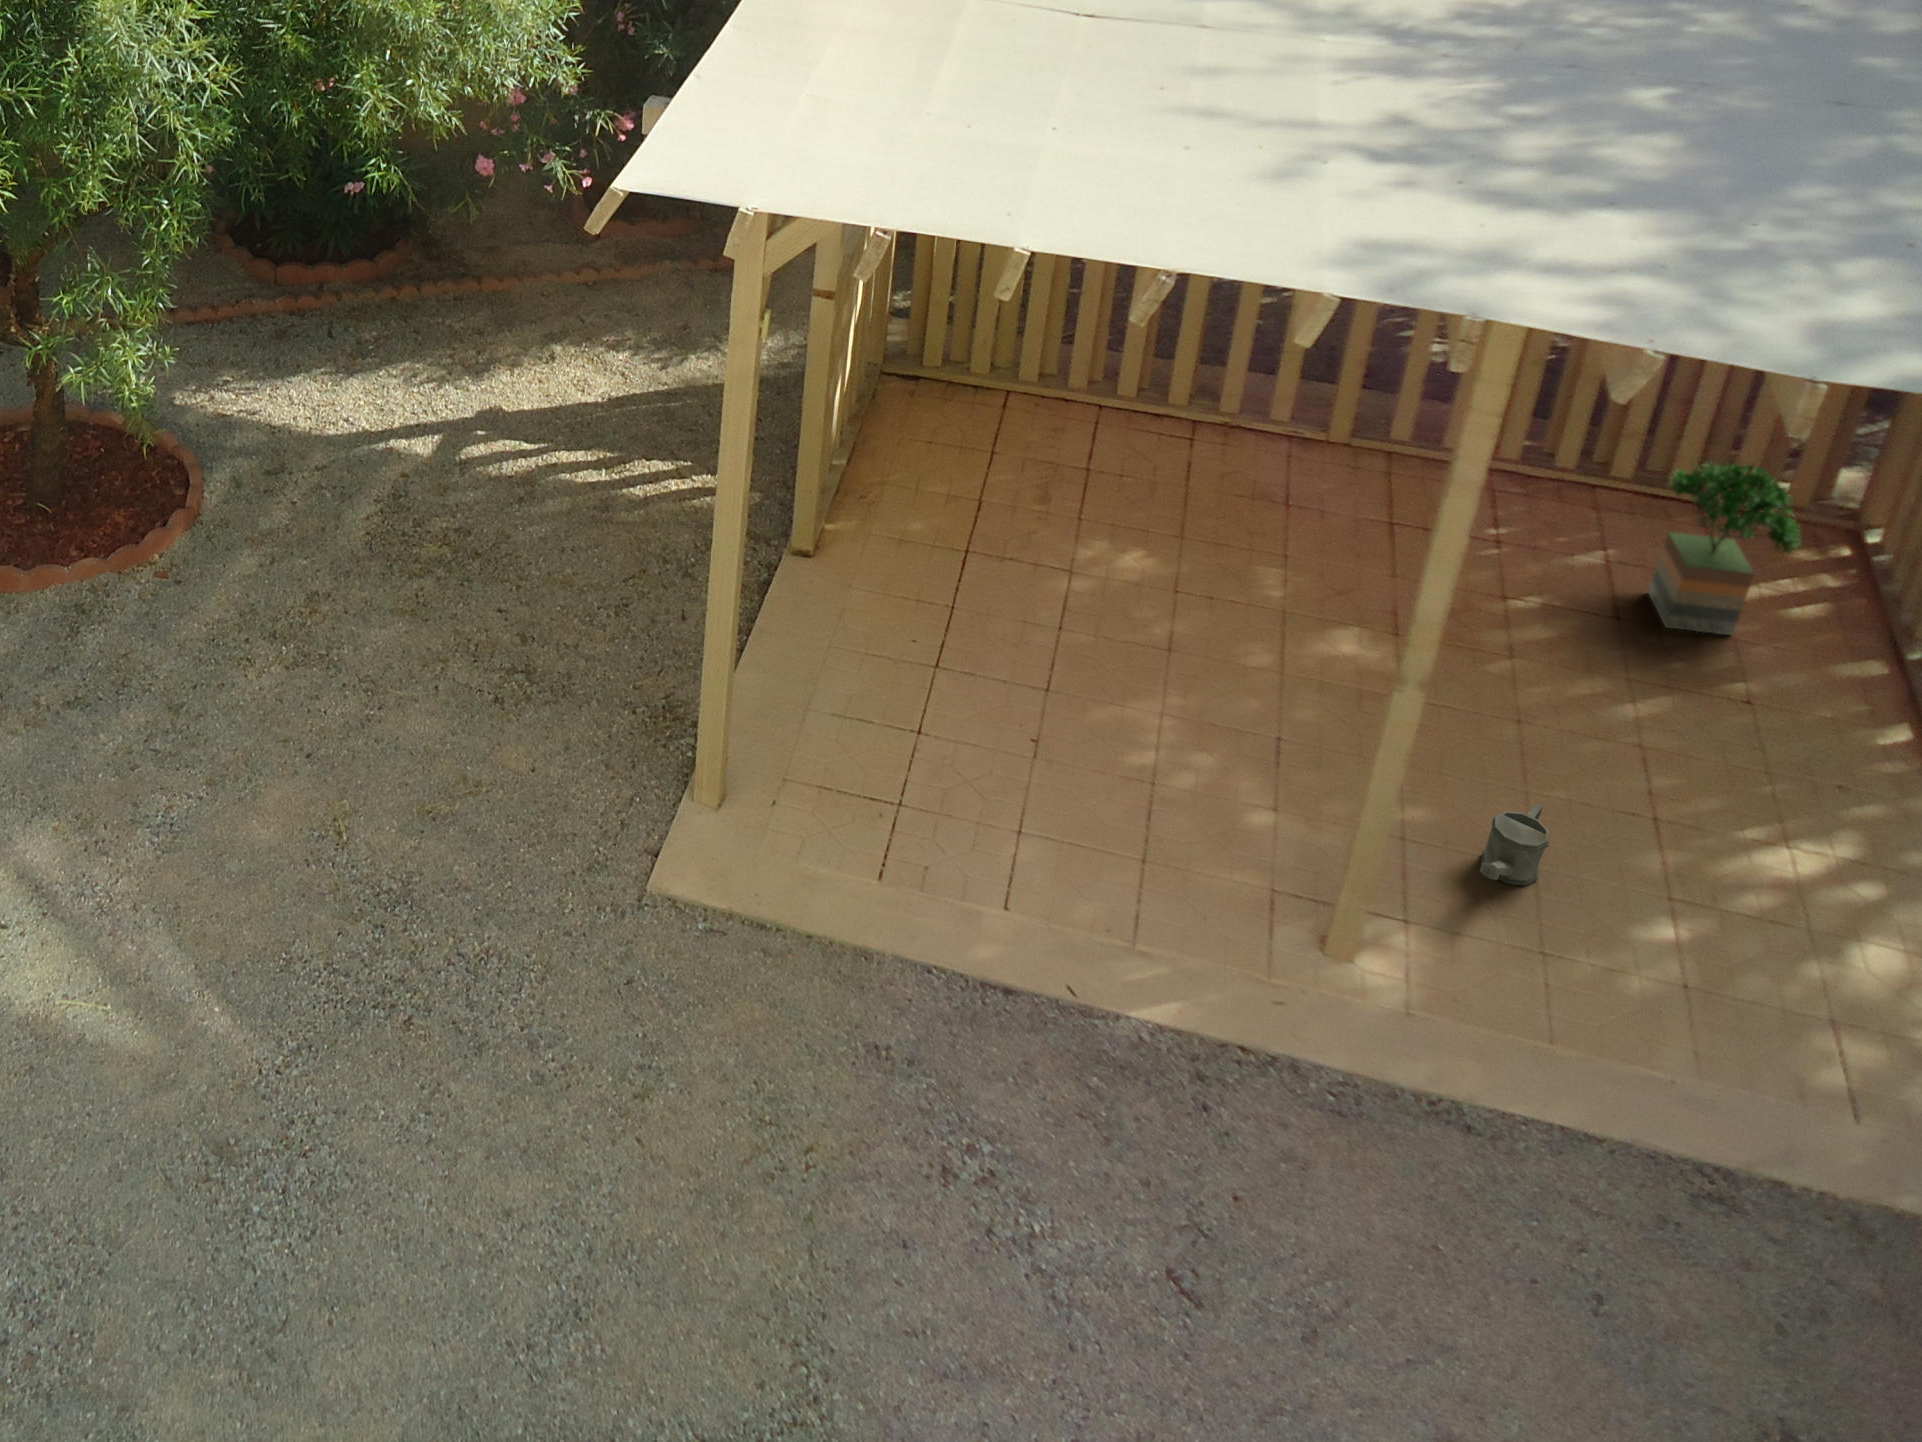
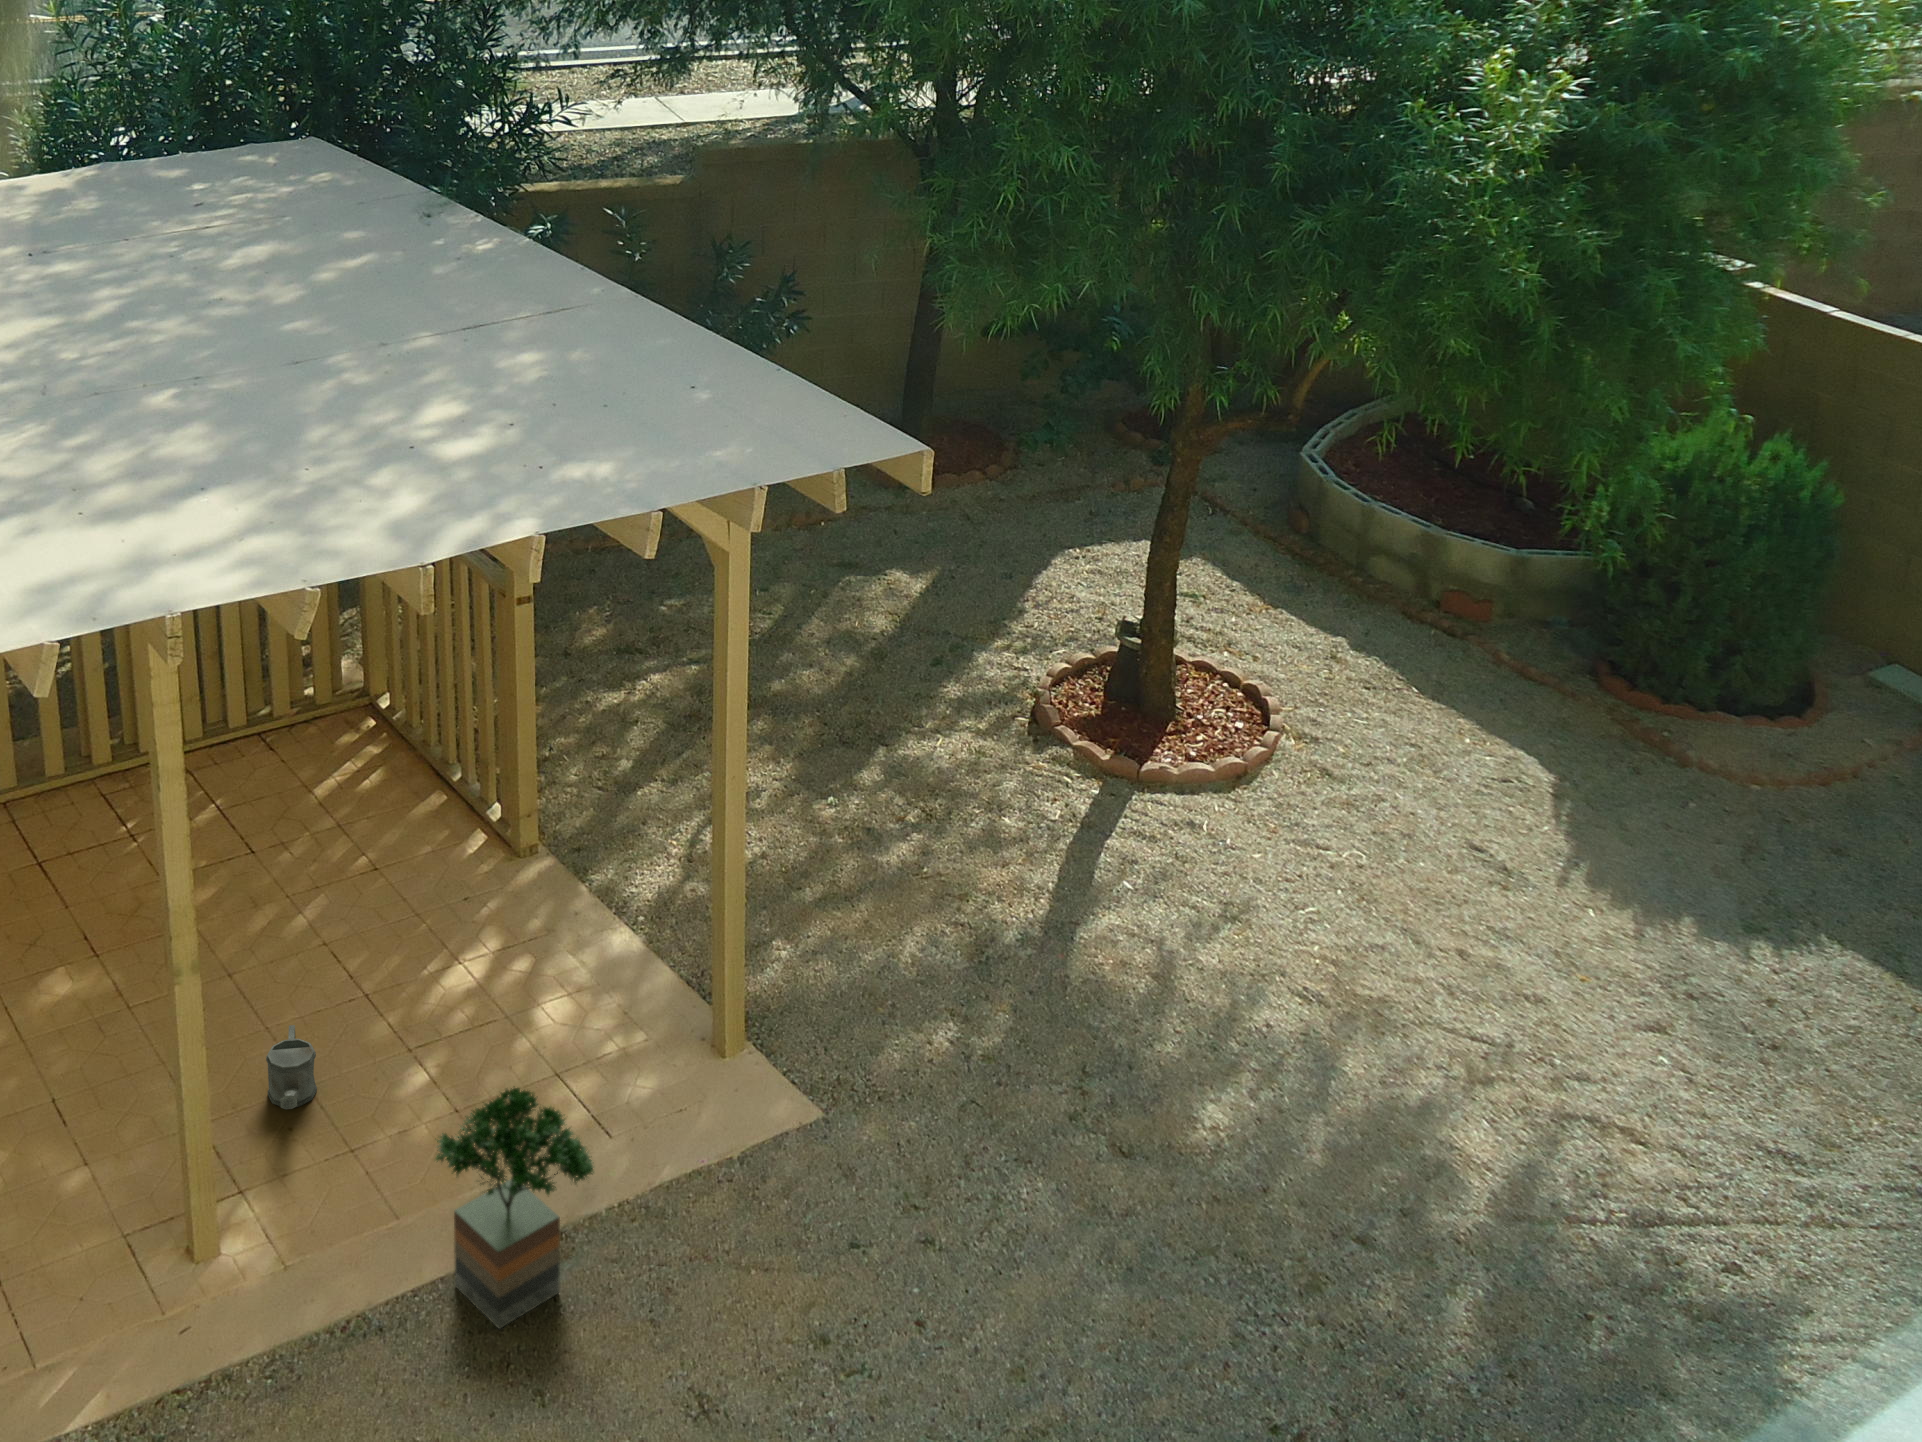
potted tree: present [1648,463,1801,635] -> present [436,1088,594,1329]

